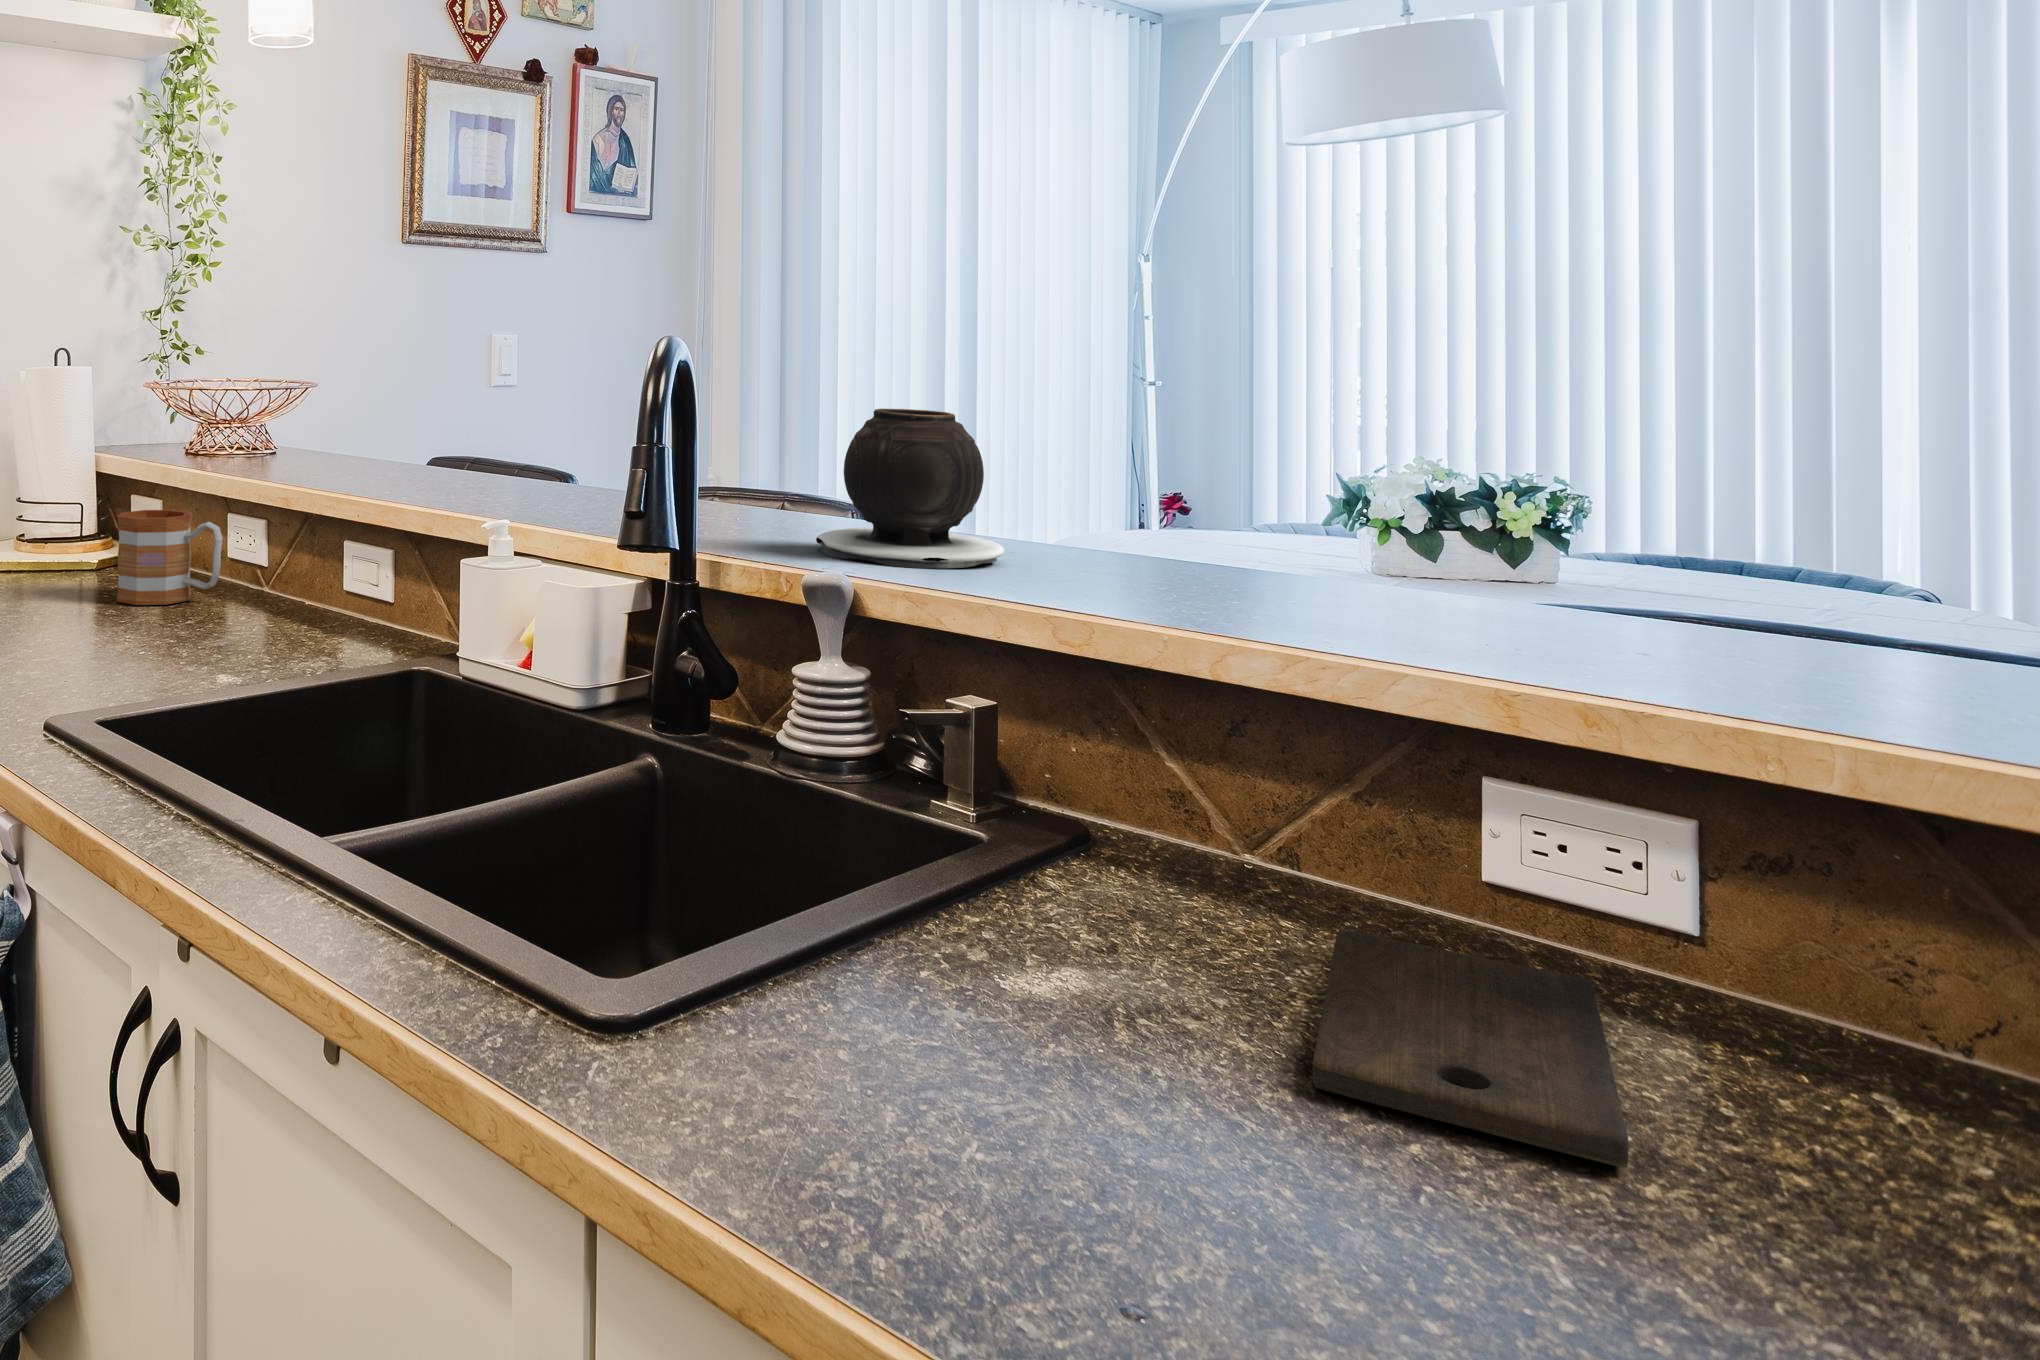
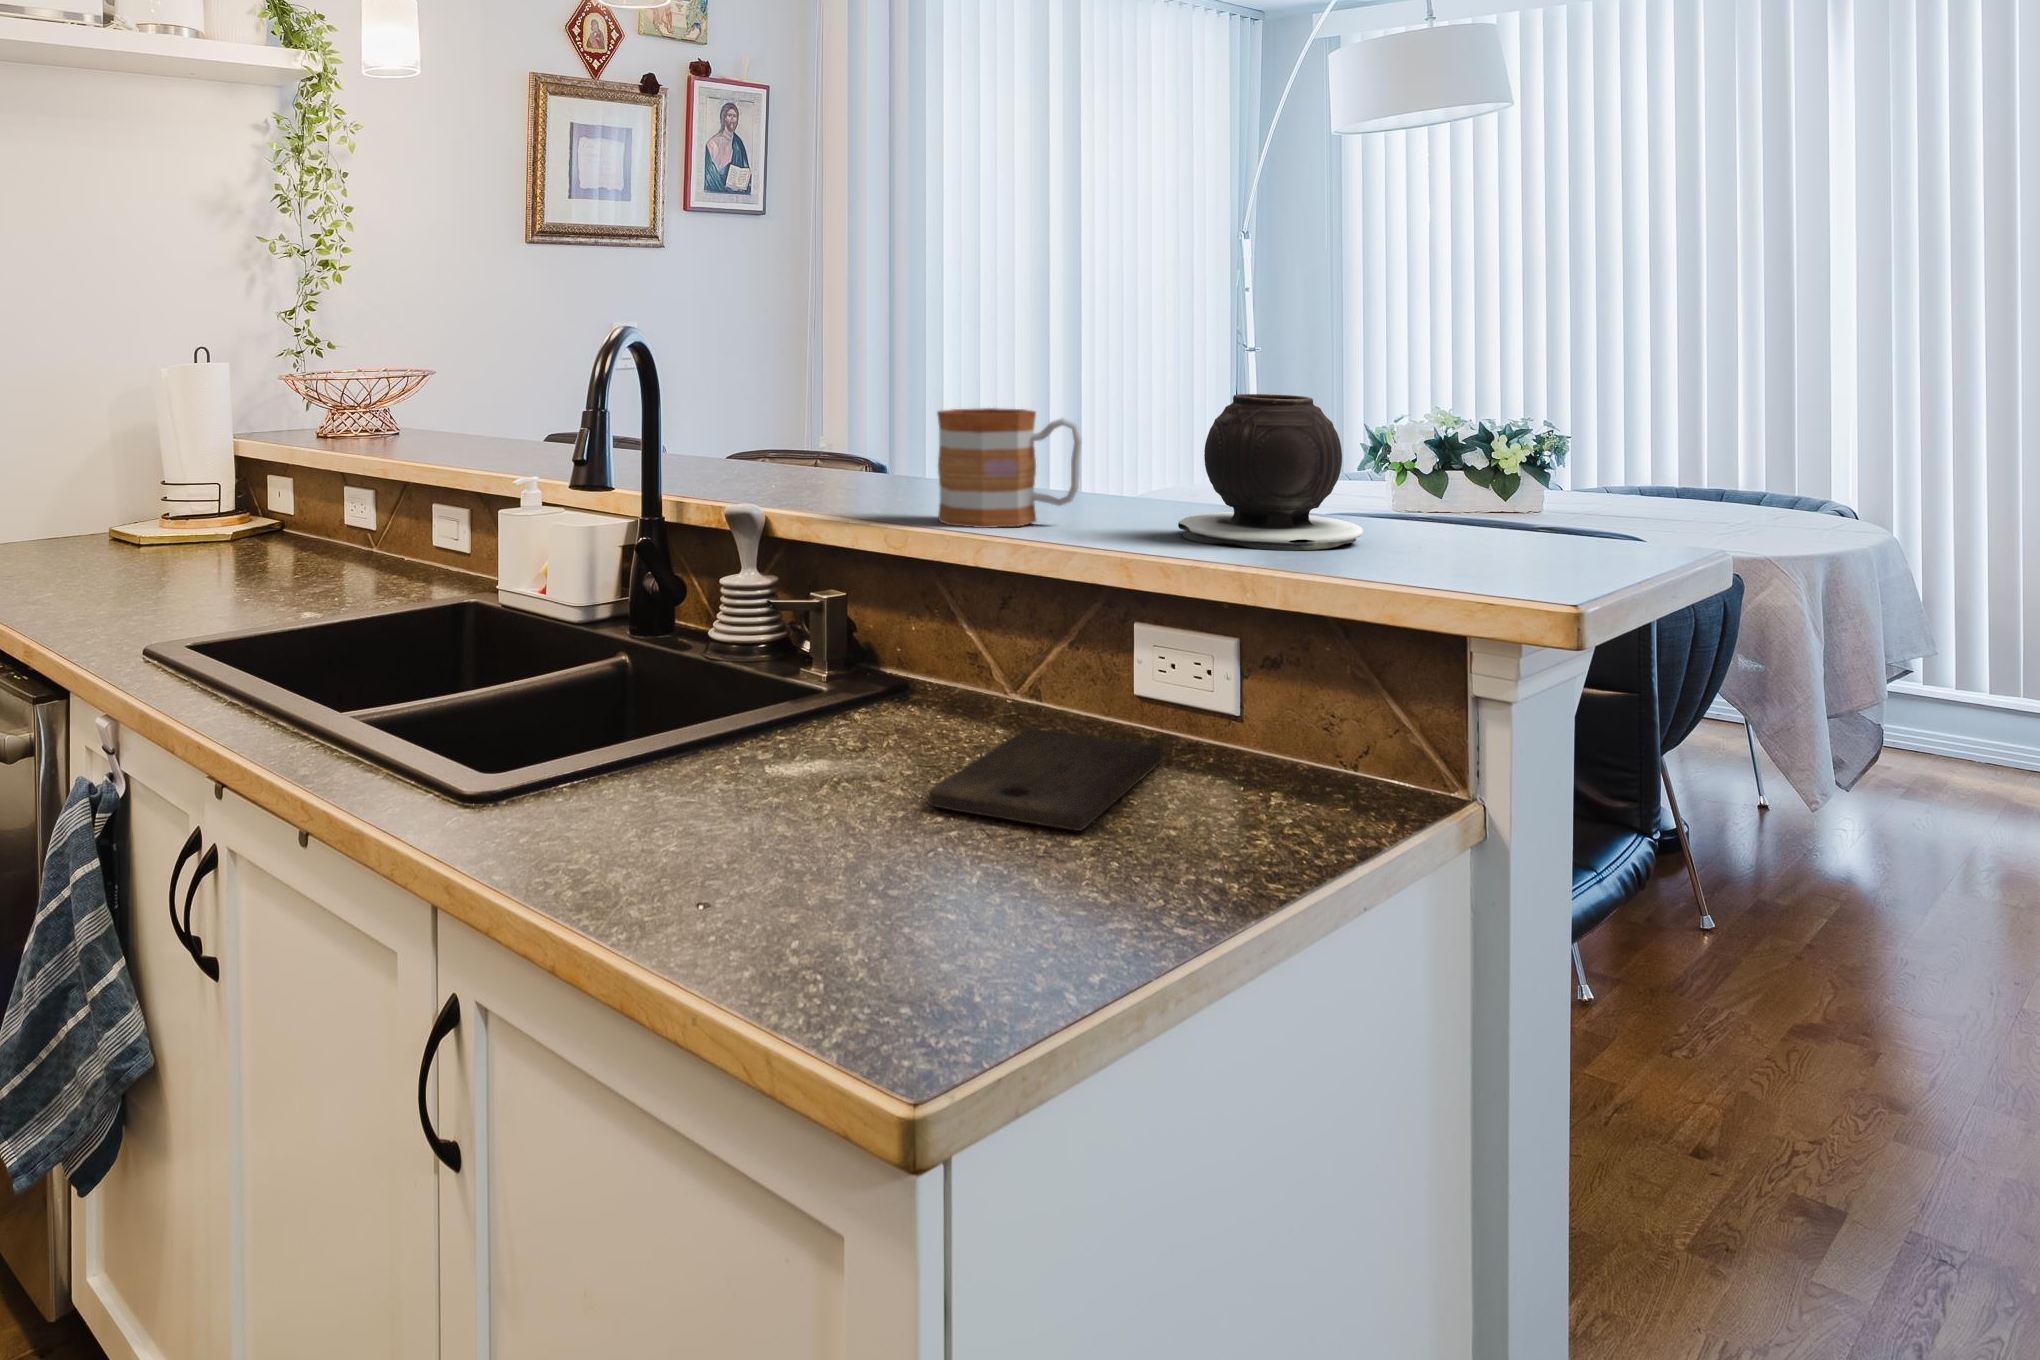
vase: present [816,409,1004,568] -> present [1178,394,1364,550]
mug: present [117,510,223,605] -> present [937,408,1082,528]

